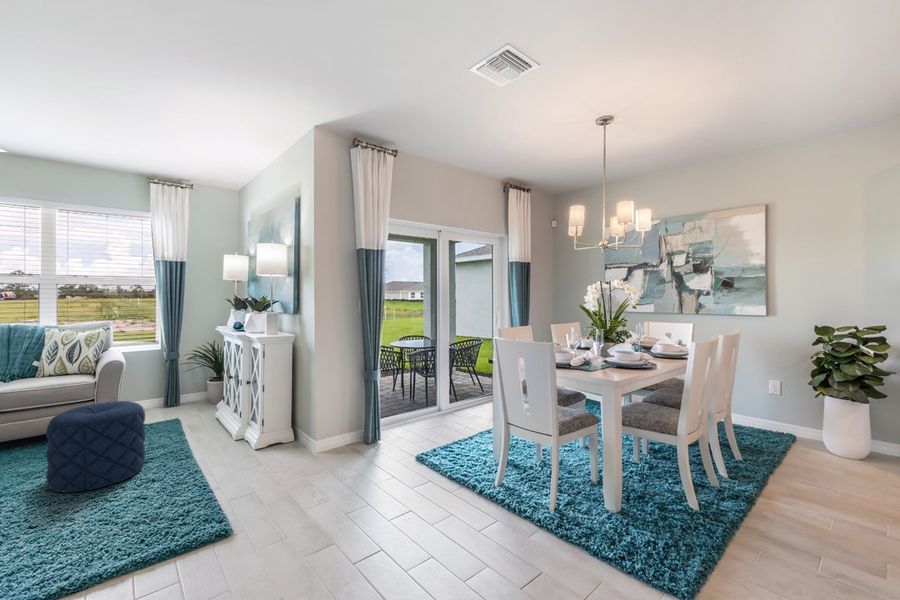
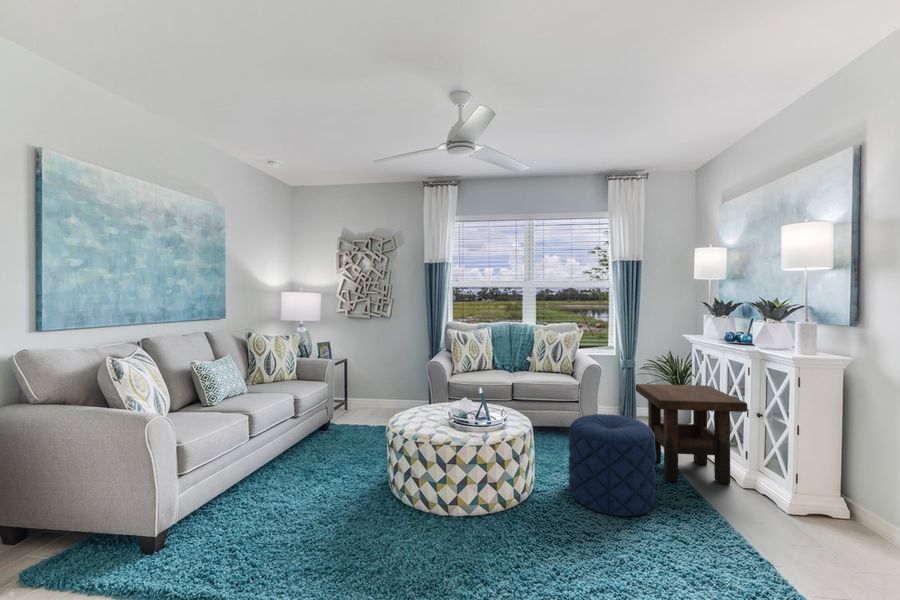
side table: none [153,366,235,448] -> present [636,384,748,484]

